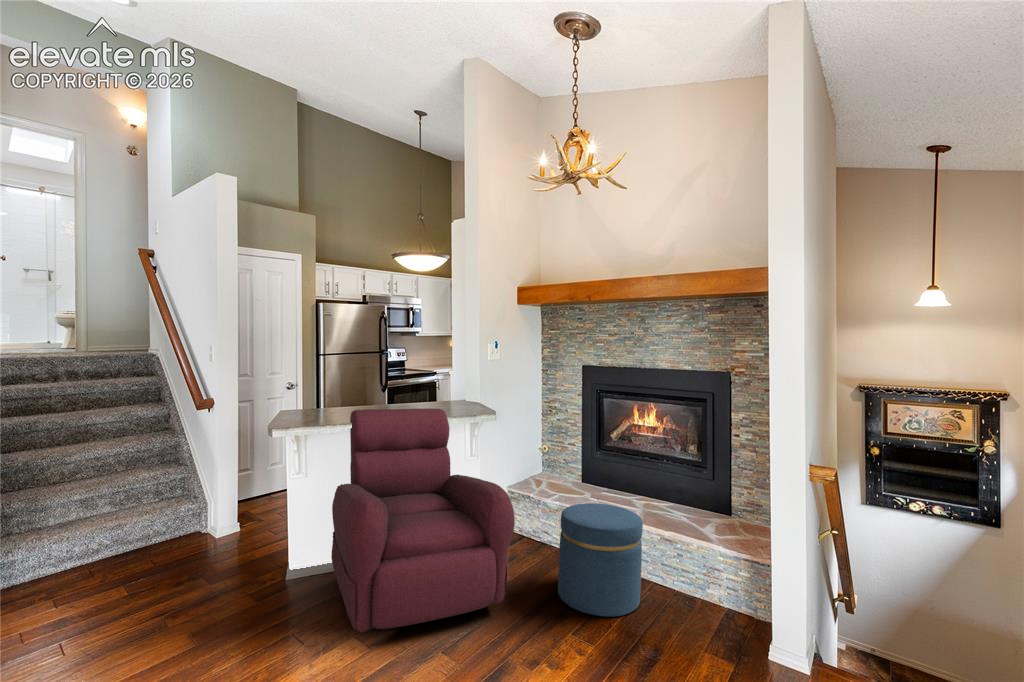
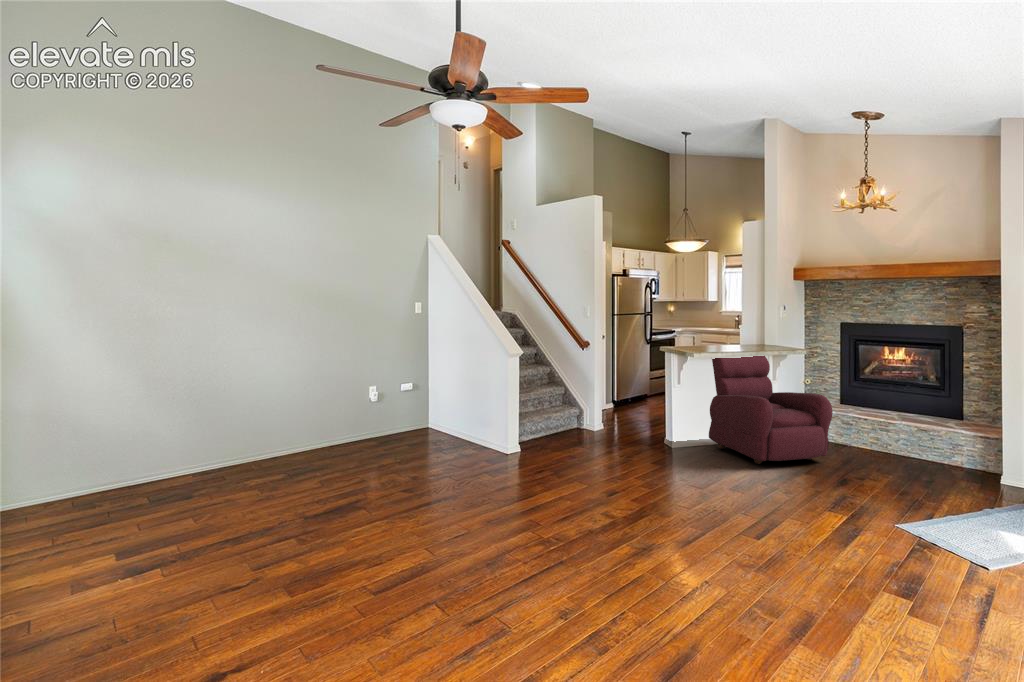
ottoman: present [558,503,643,617] -> none [850,408,909,465]

